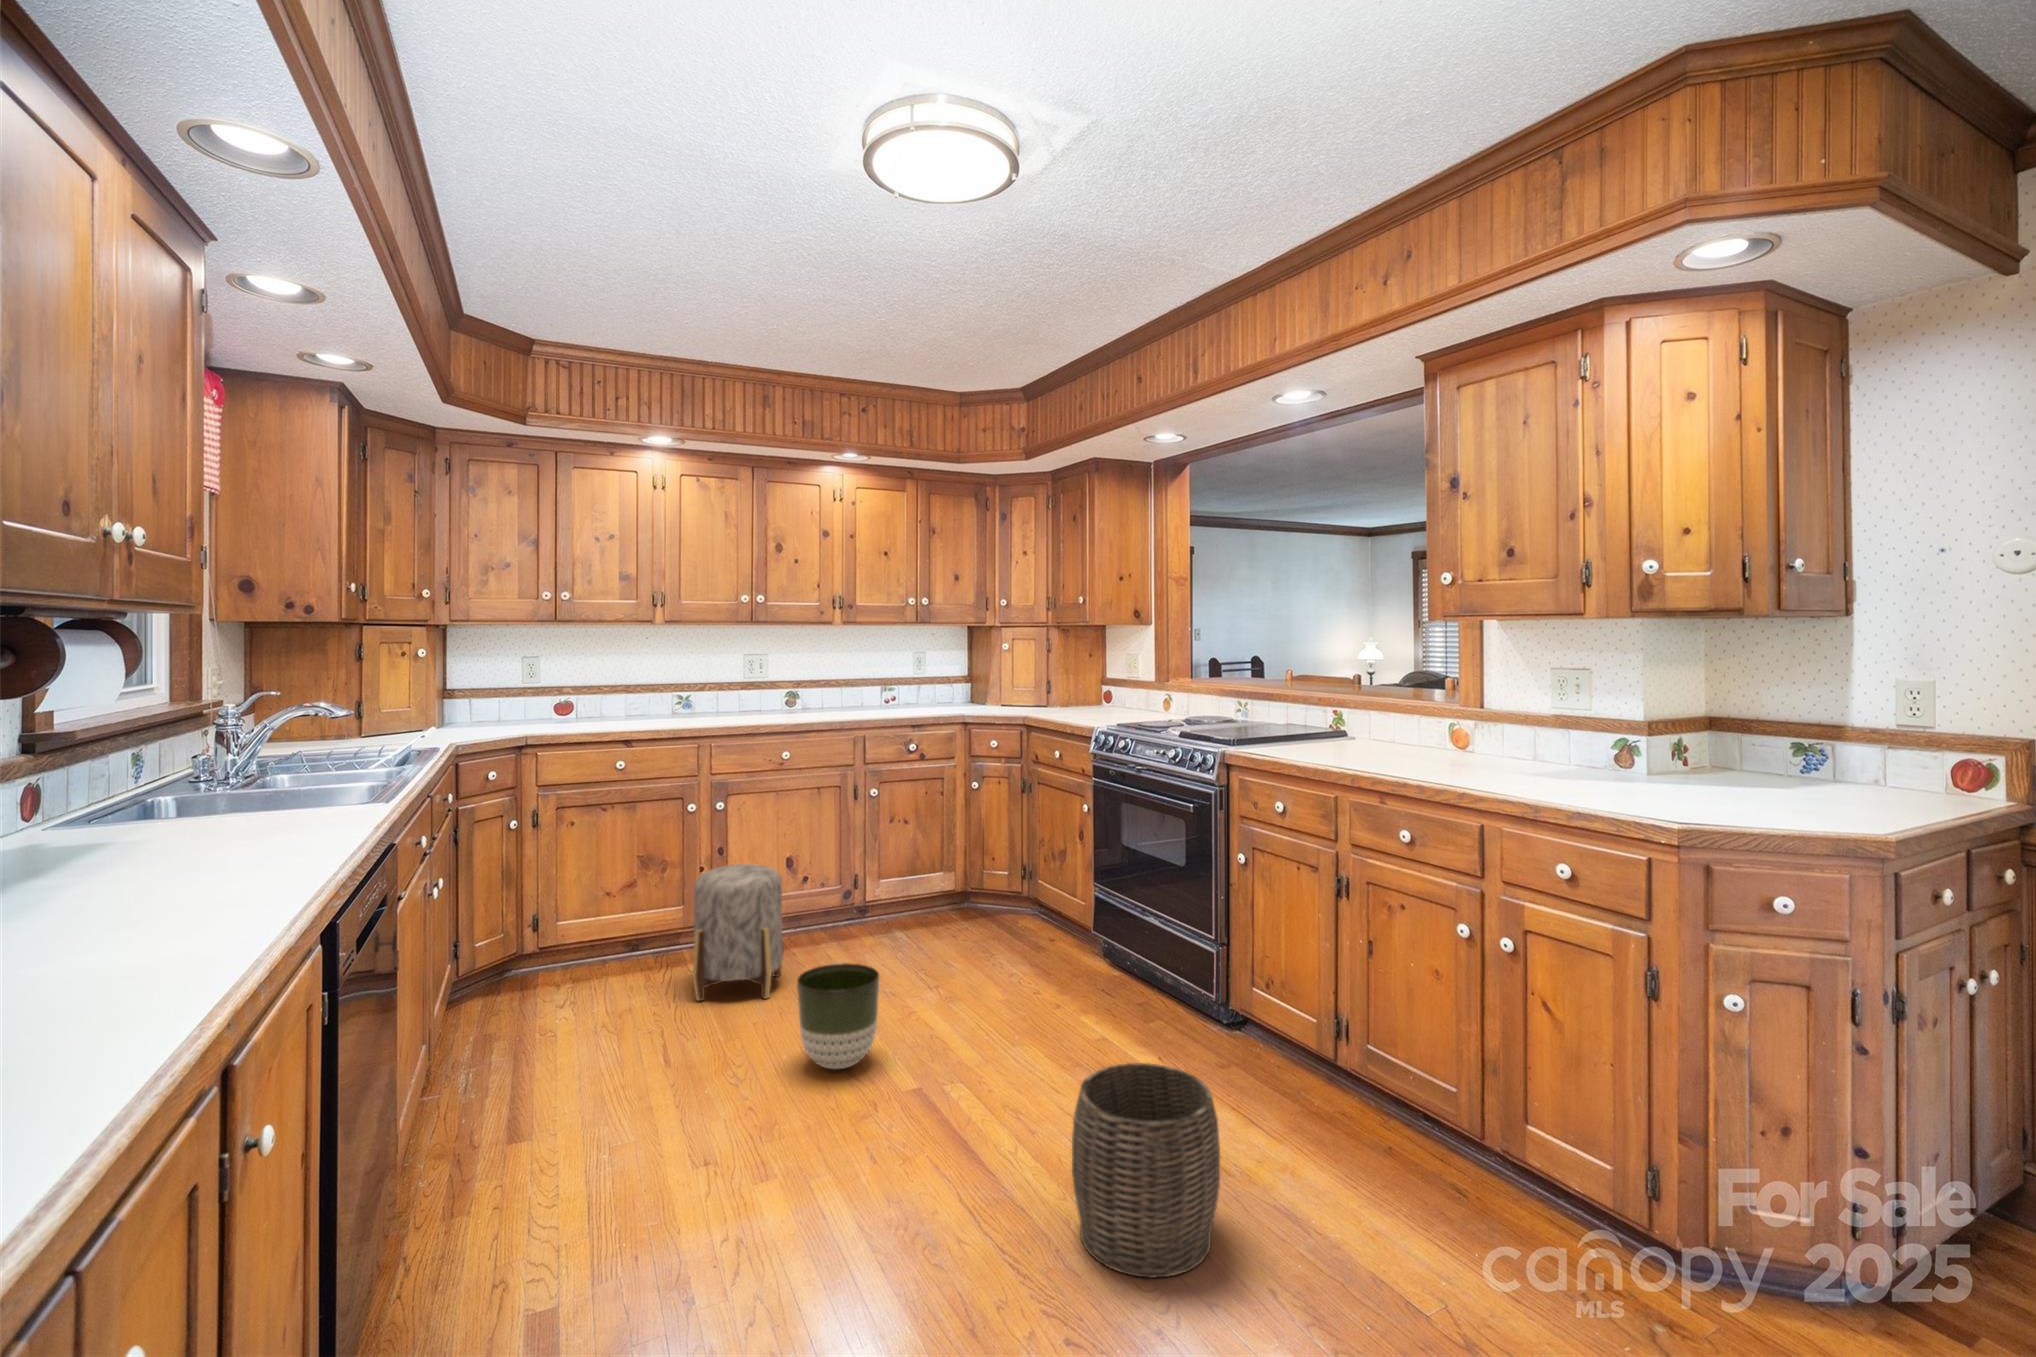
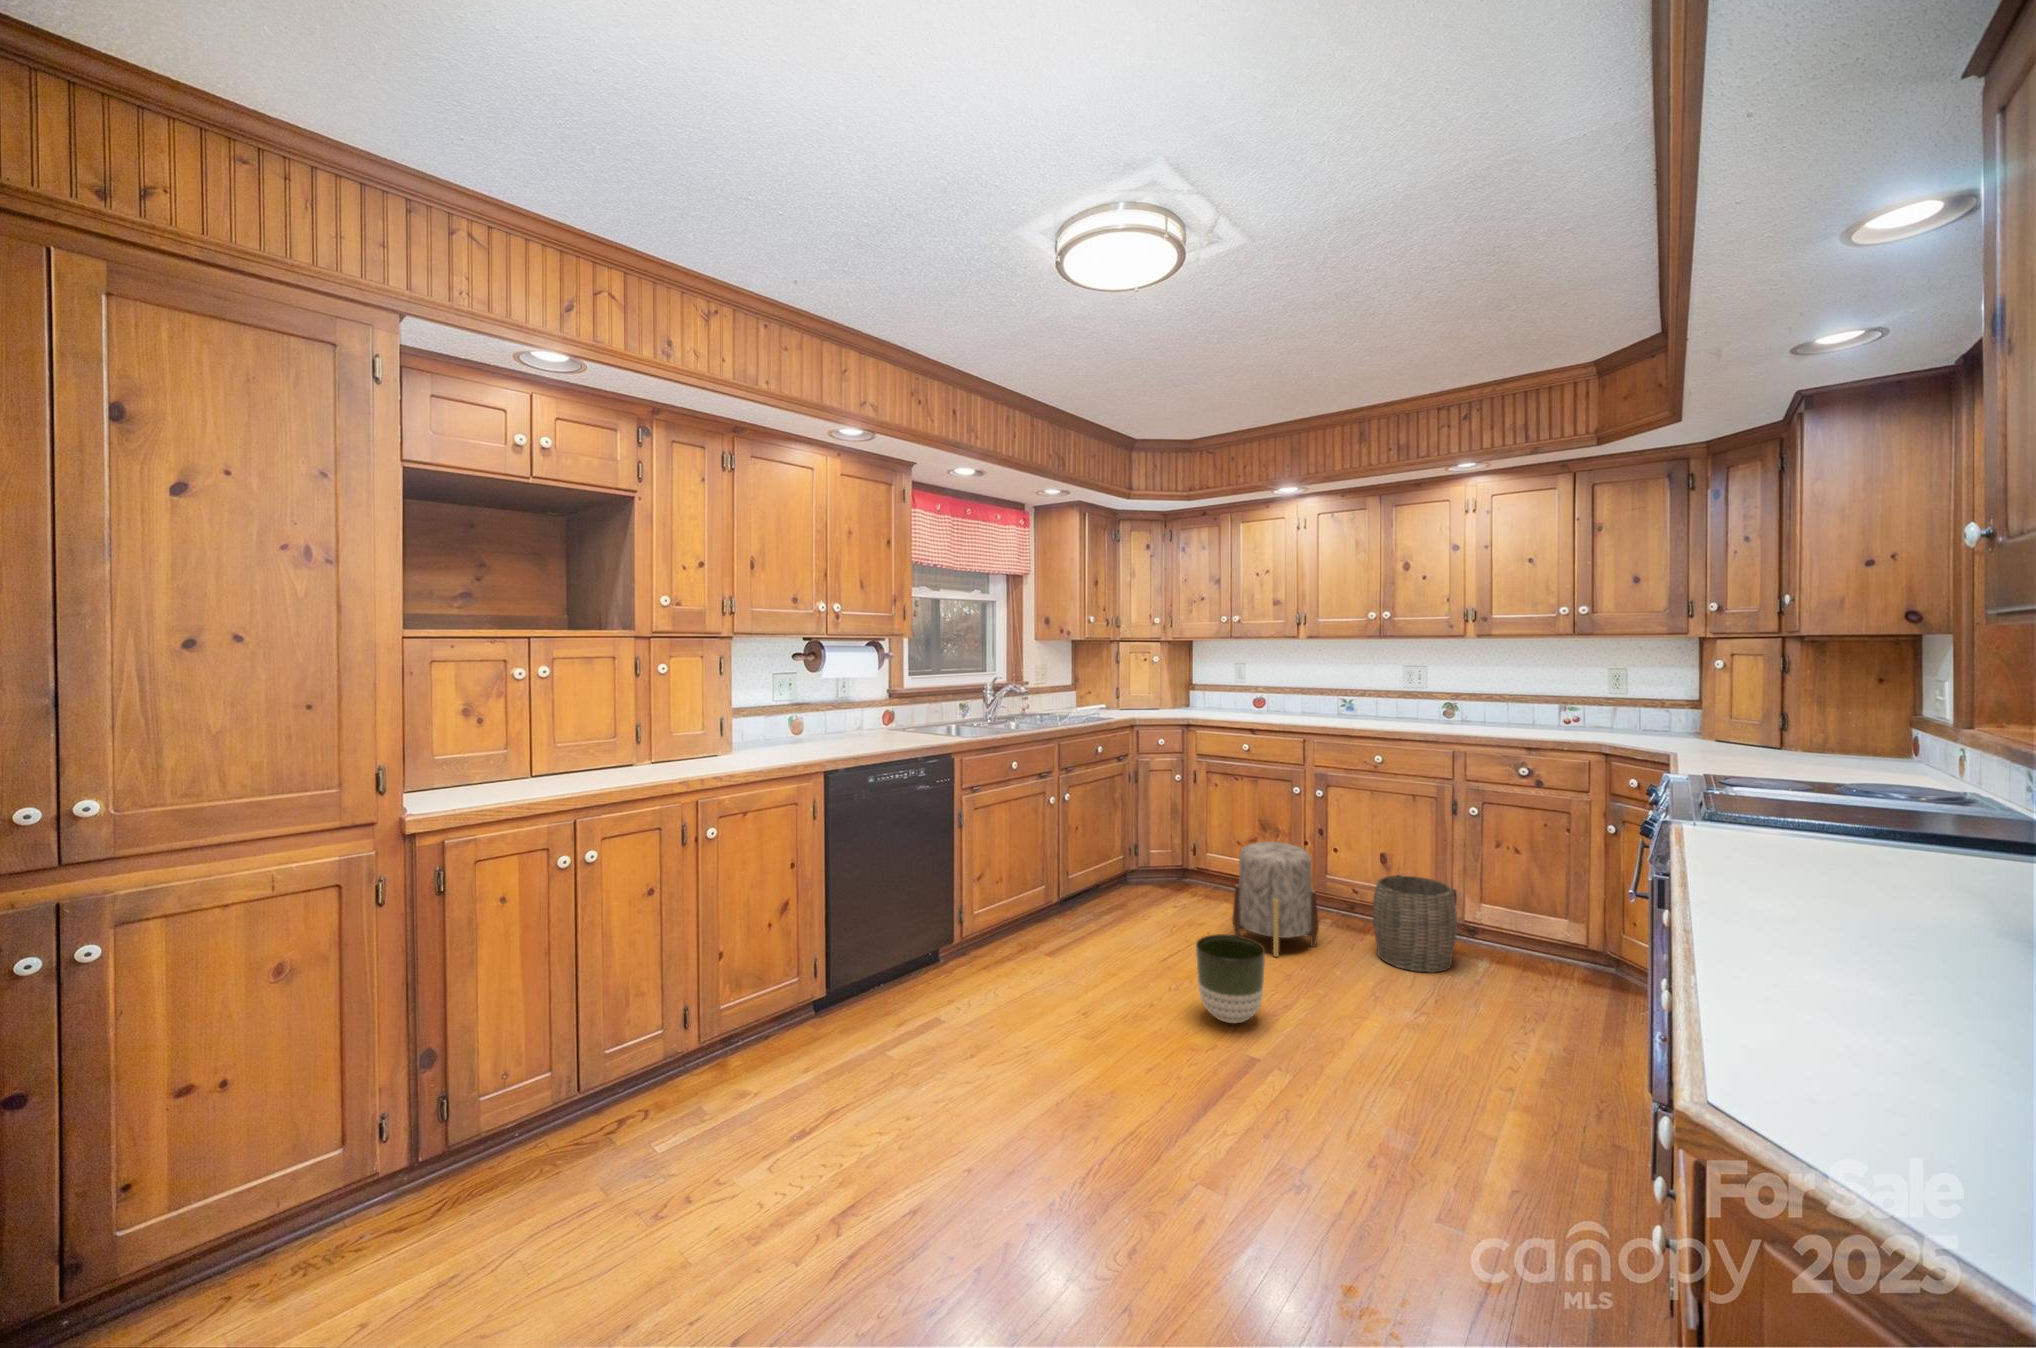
woven basket: present [1072,1063,1220,1278] -> present [1373,875,1457,972]

